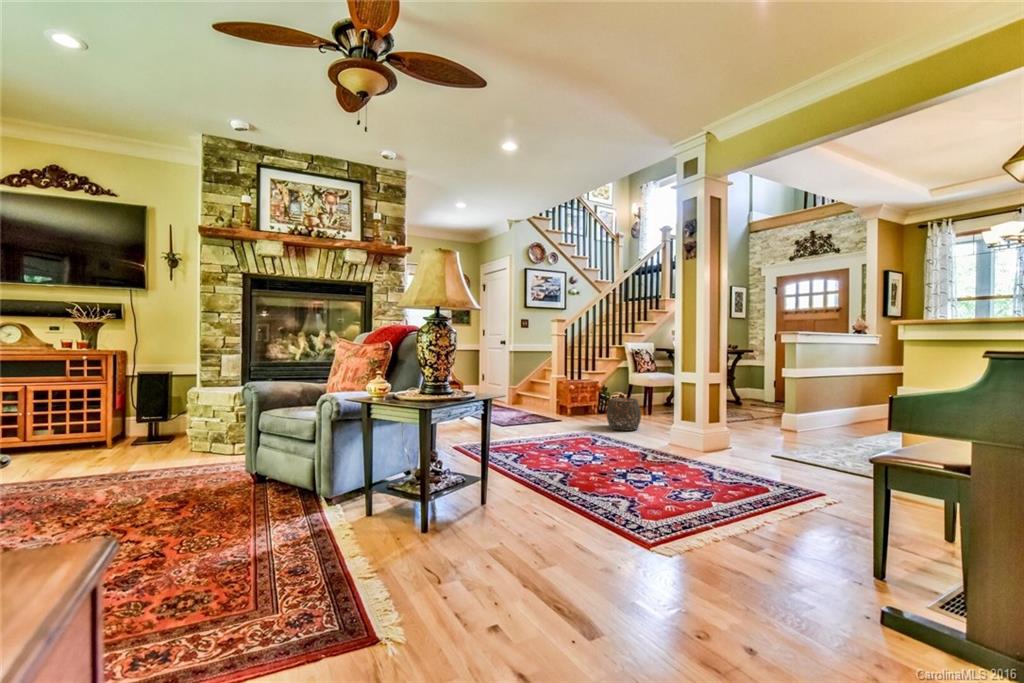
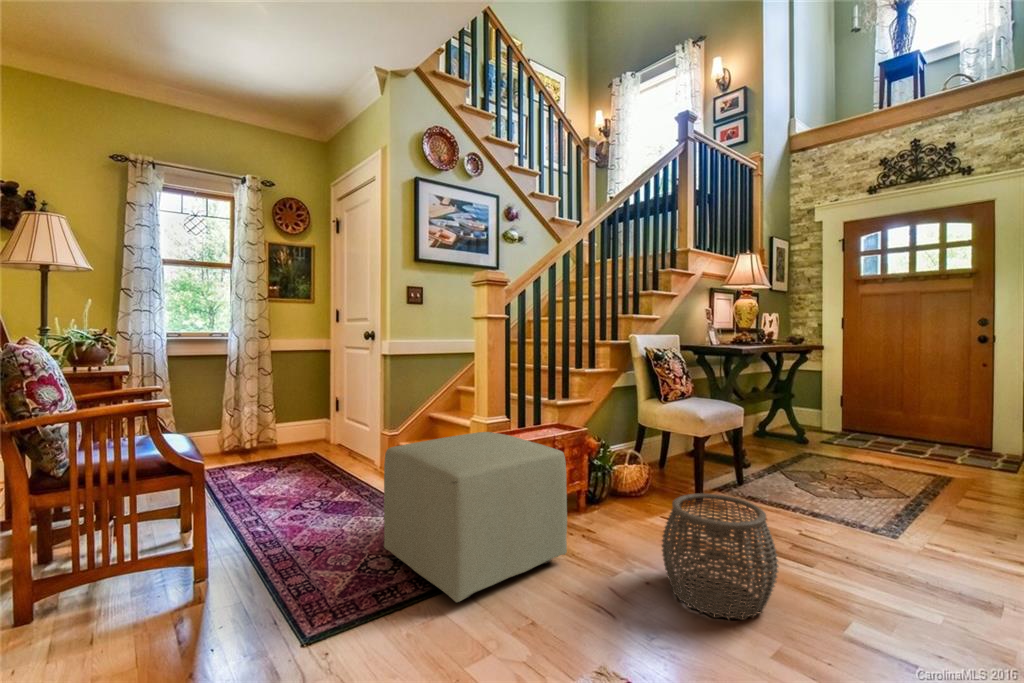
ottoman: none [516,380,579,425] -> present [384,432,567,602]

